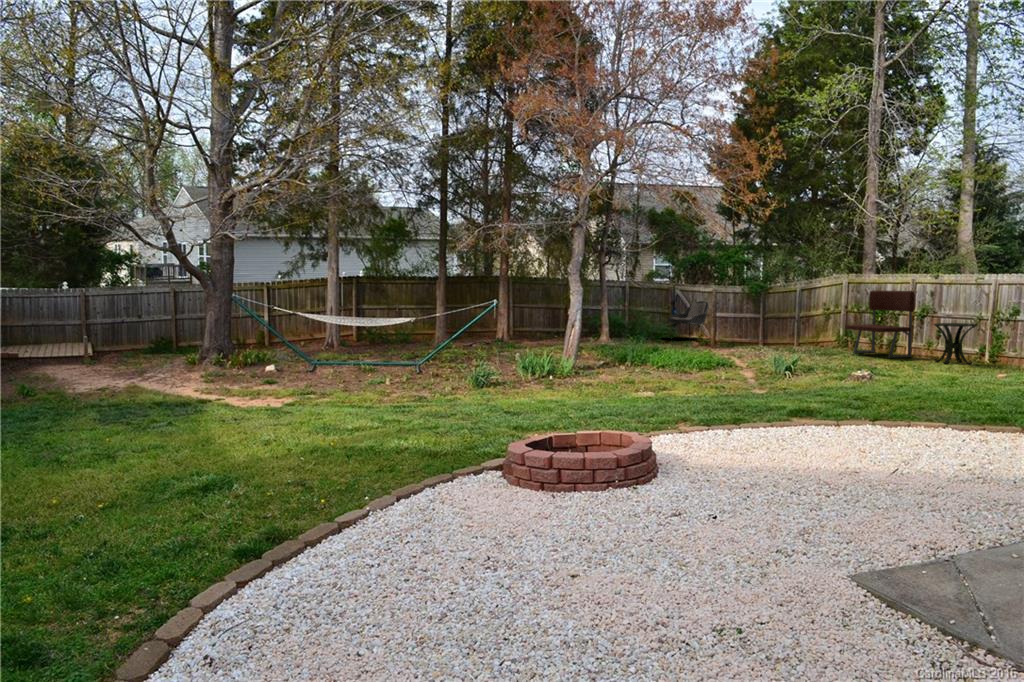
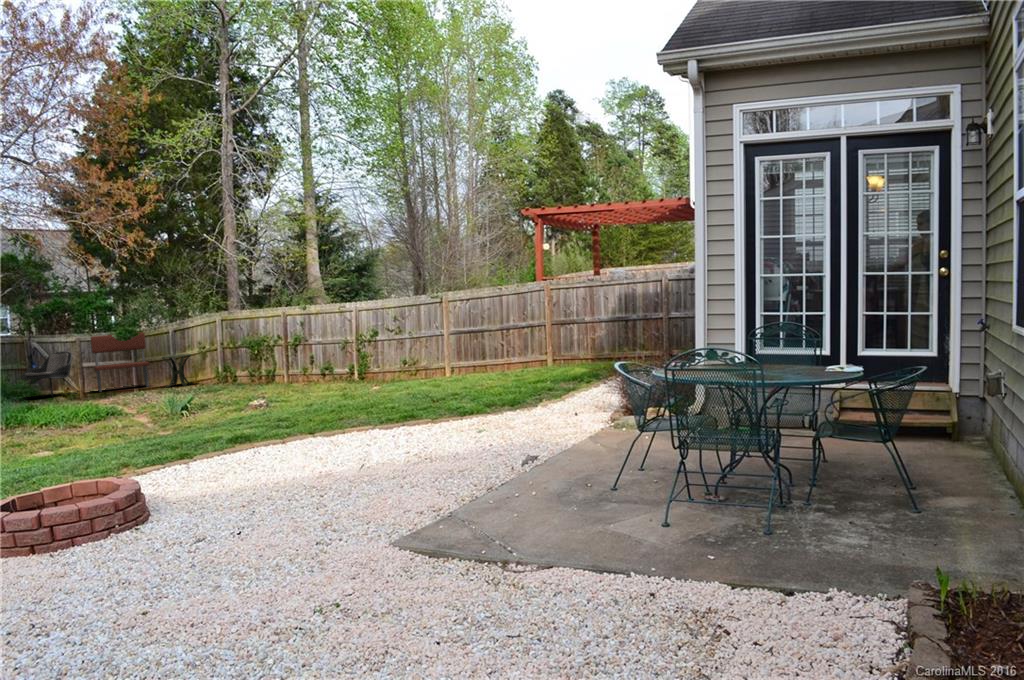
bench: present [845,291,915,358] -> present [91,332,149,392]
side table: present [934,323,975,364] -> present [162,354,192,387]

